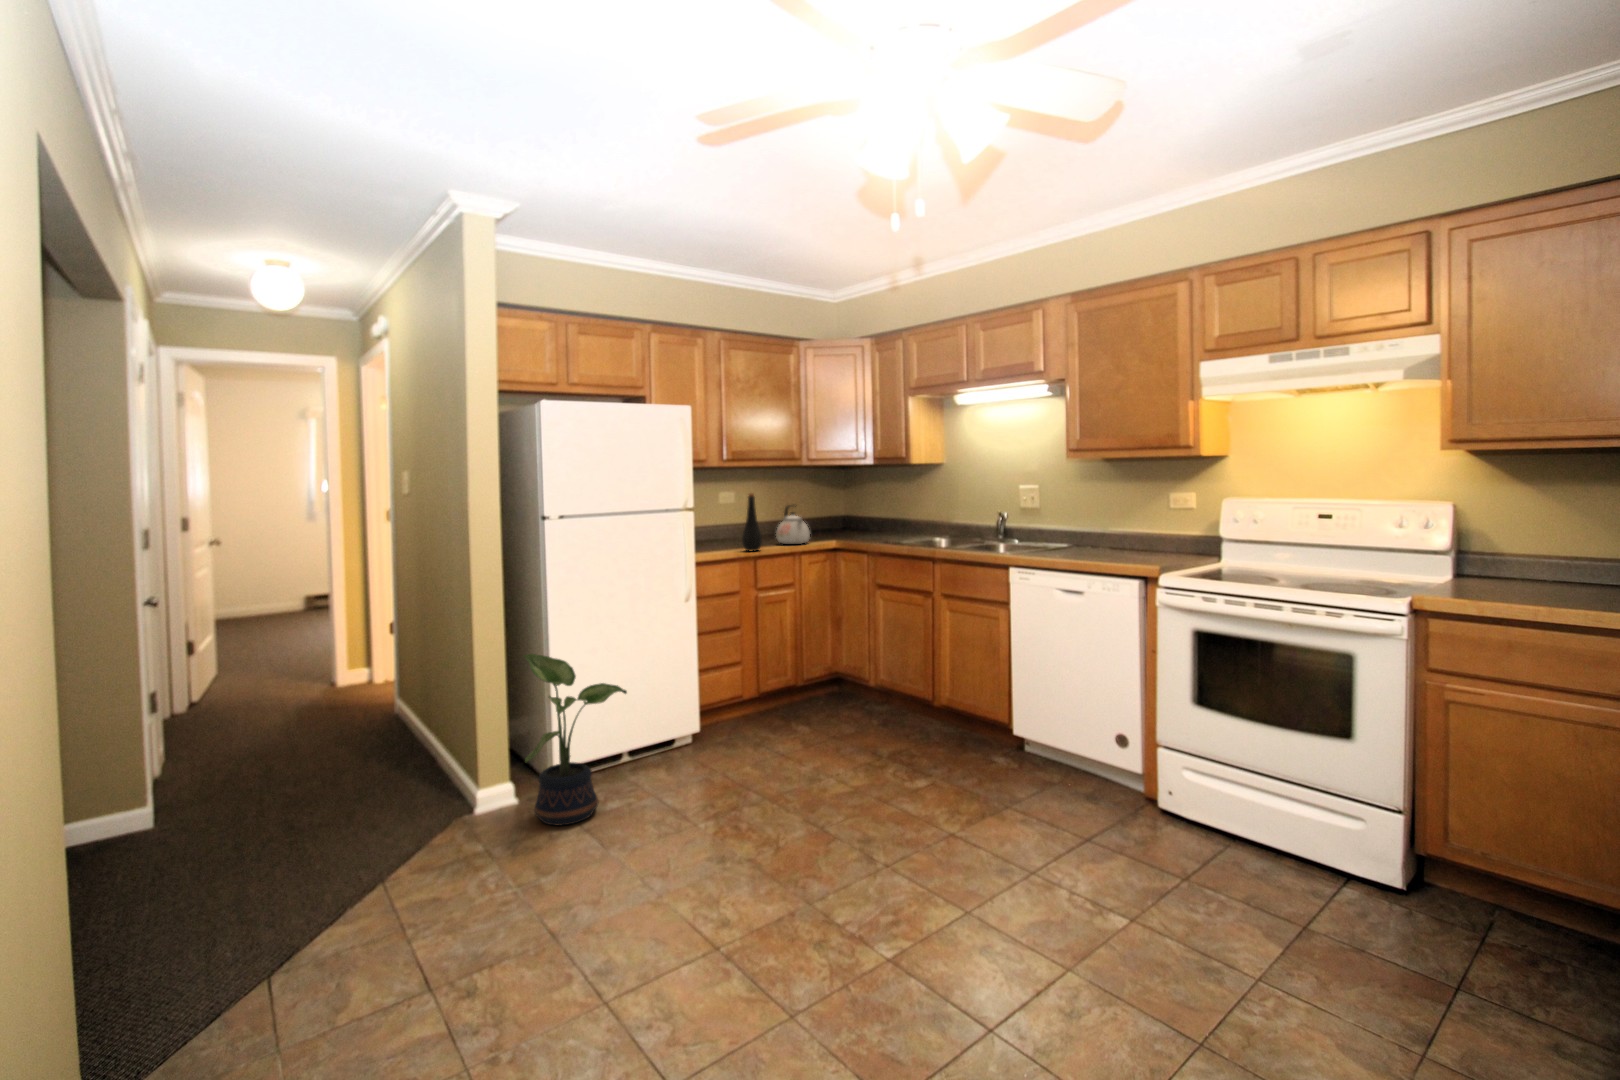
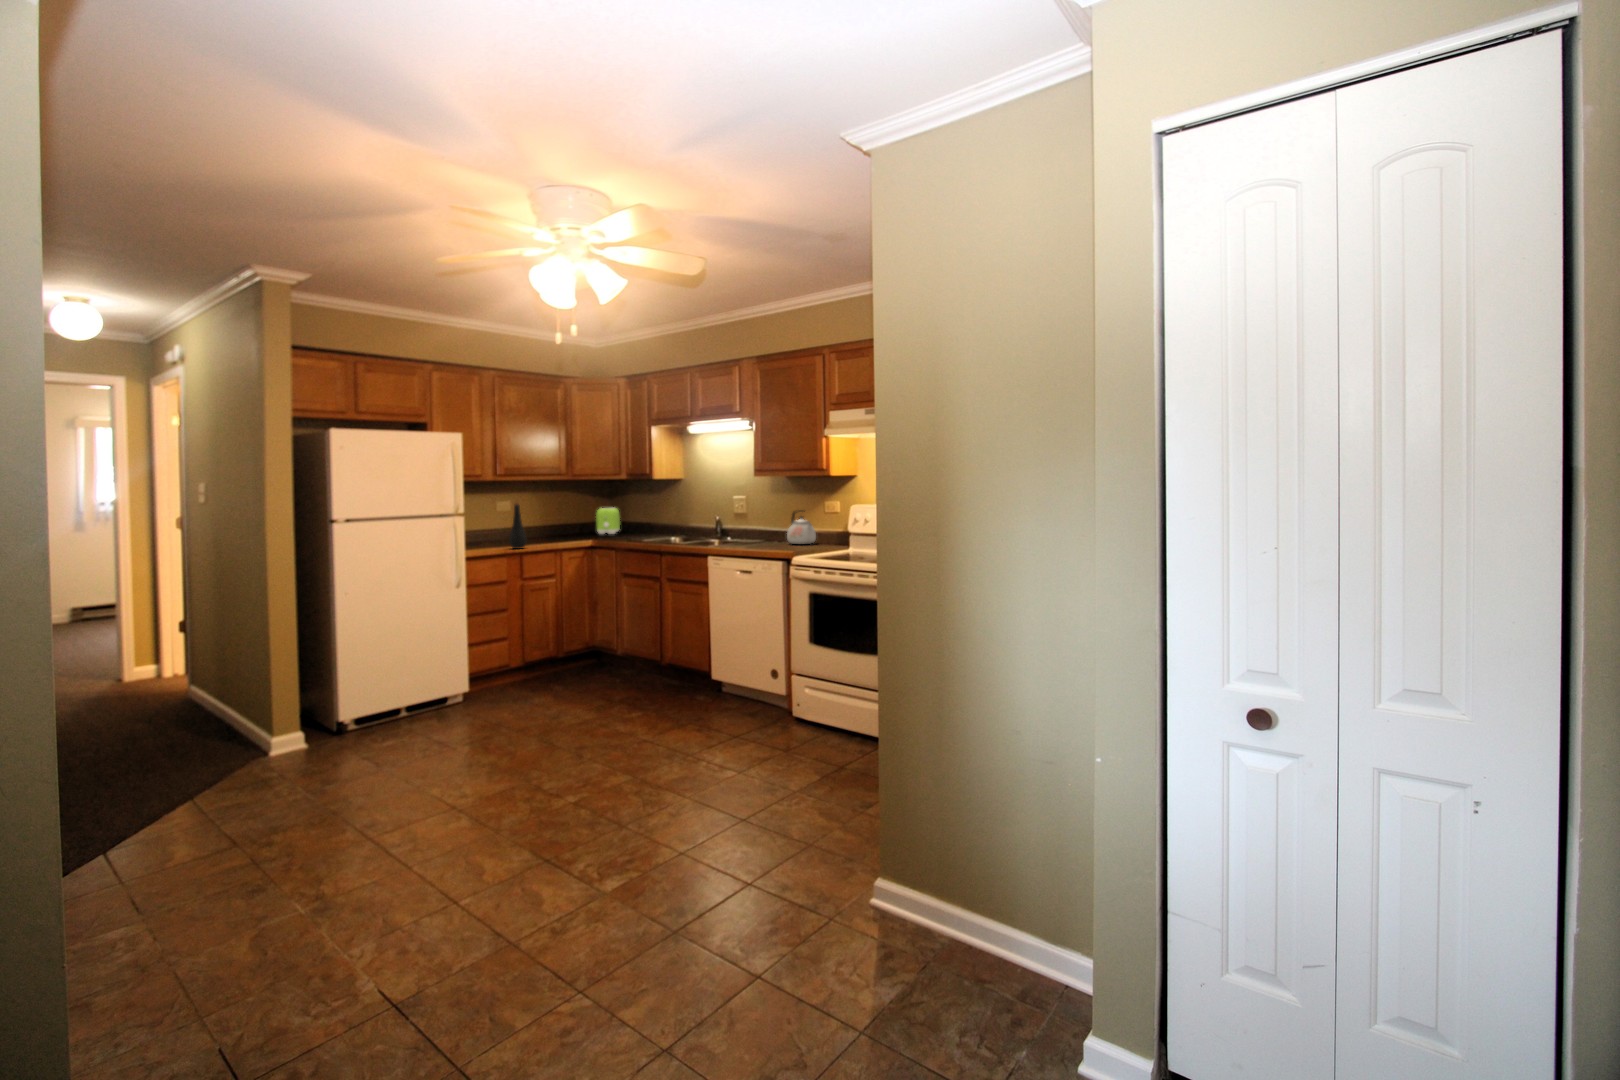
toaster: none [831,498,856,531] -> present [596,508,620,534]
kettle: present [776,506,810,544] -> present [787,510,816,544]
potted plant: present [524,654,627,825] -> none [311,627,402,756]

